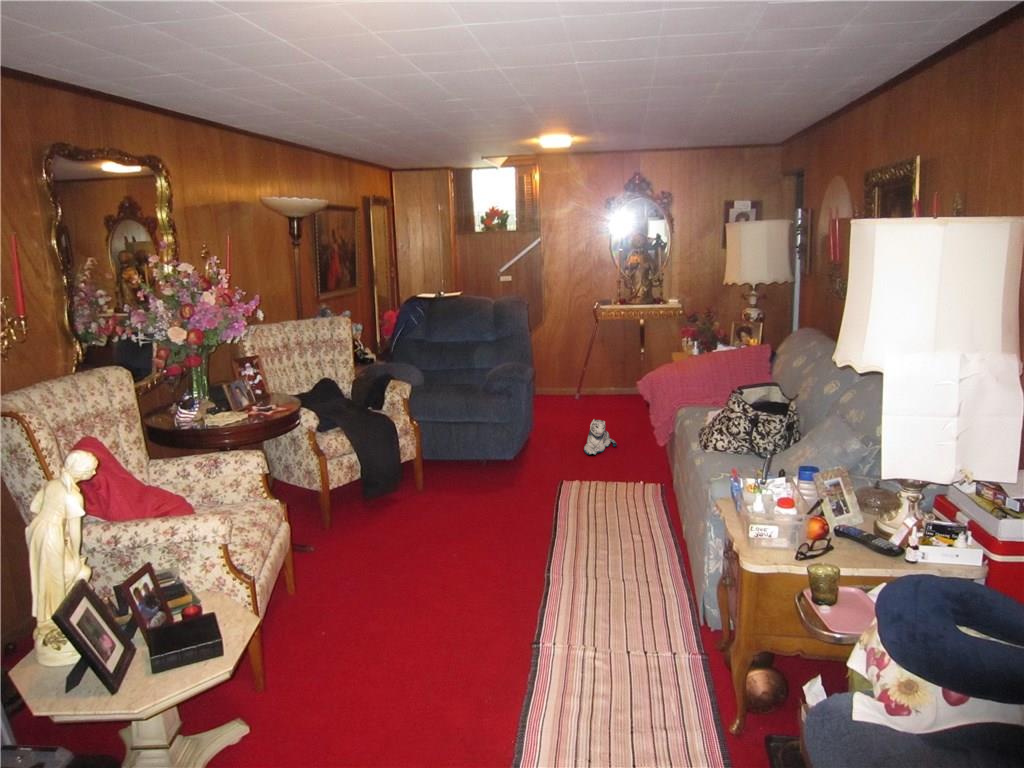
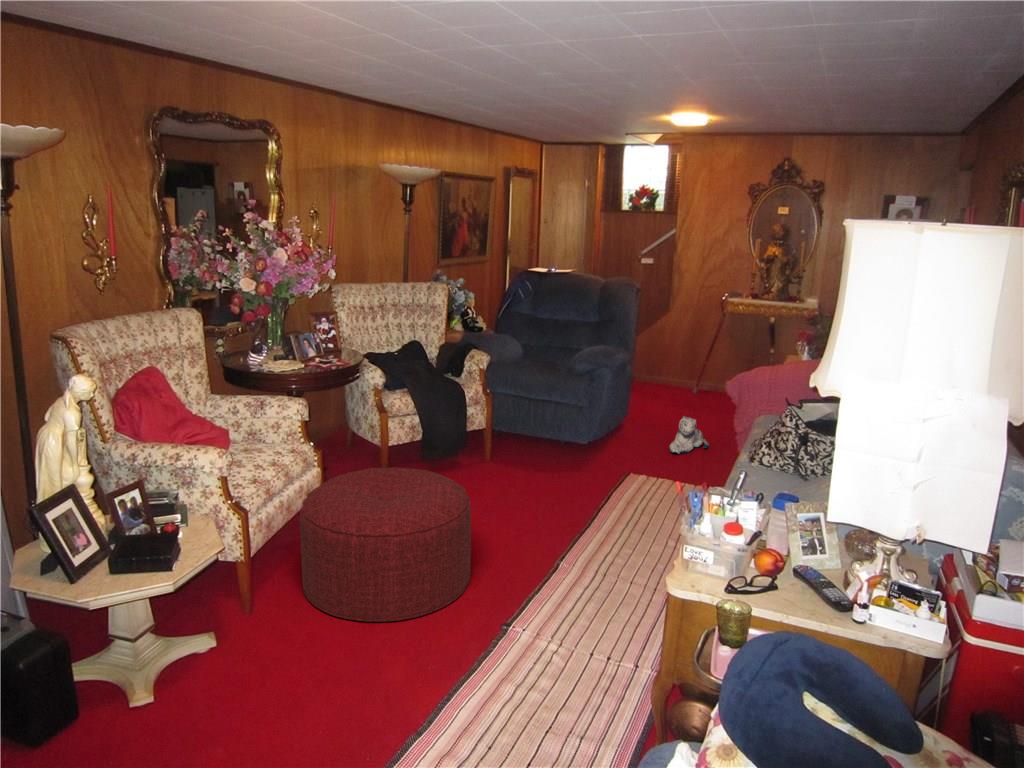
ottoman: none [297,505,477,671] -> present [300,467,471,622]

